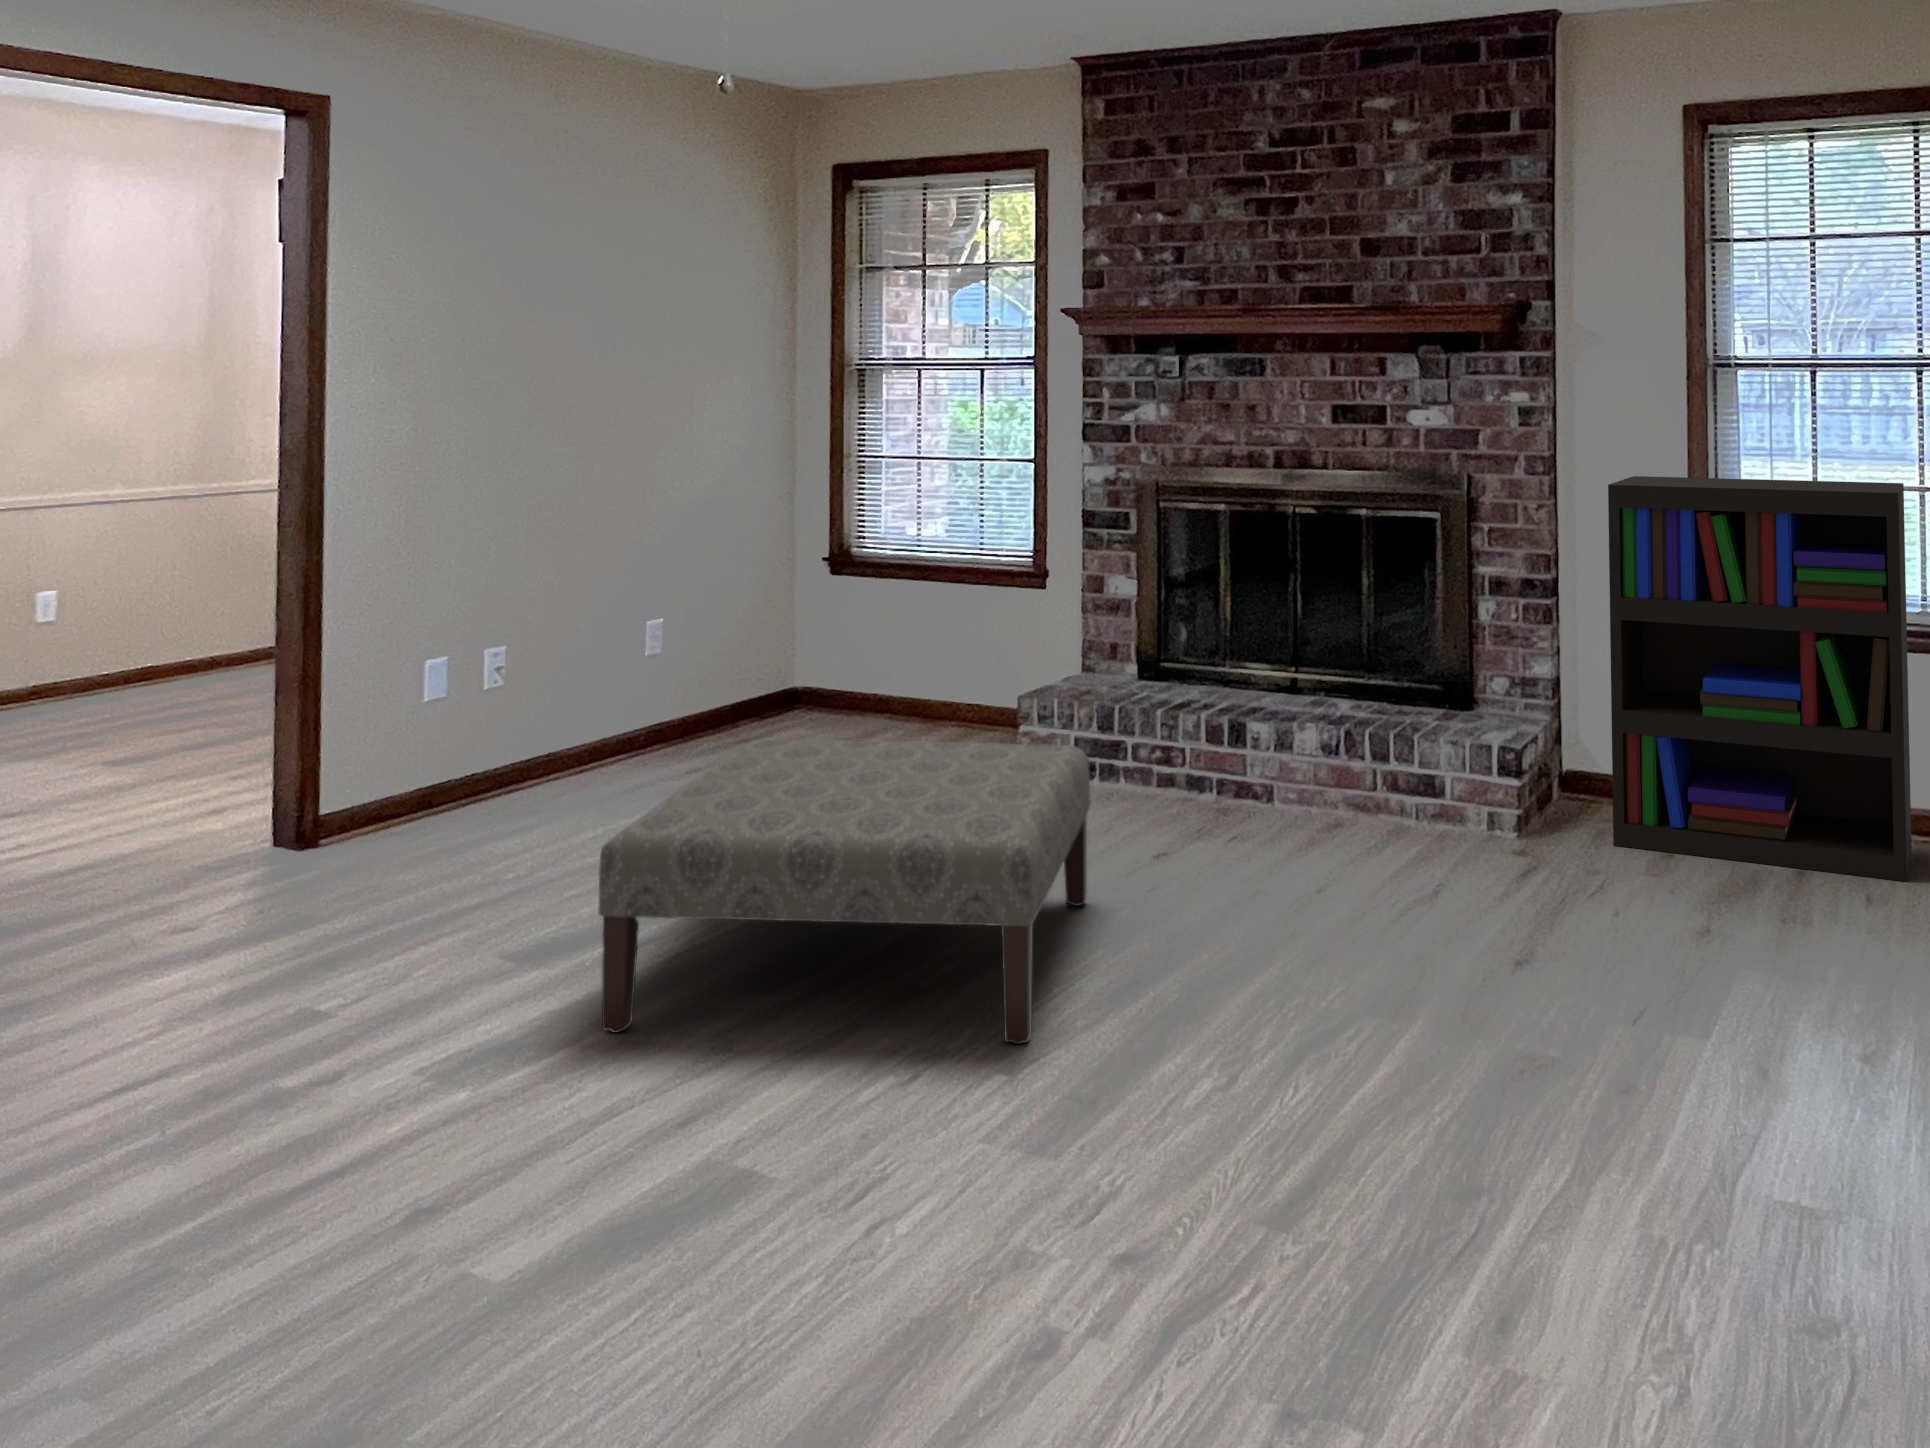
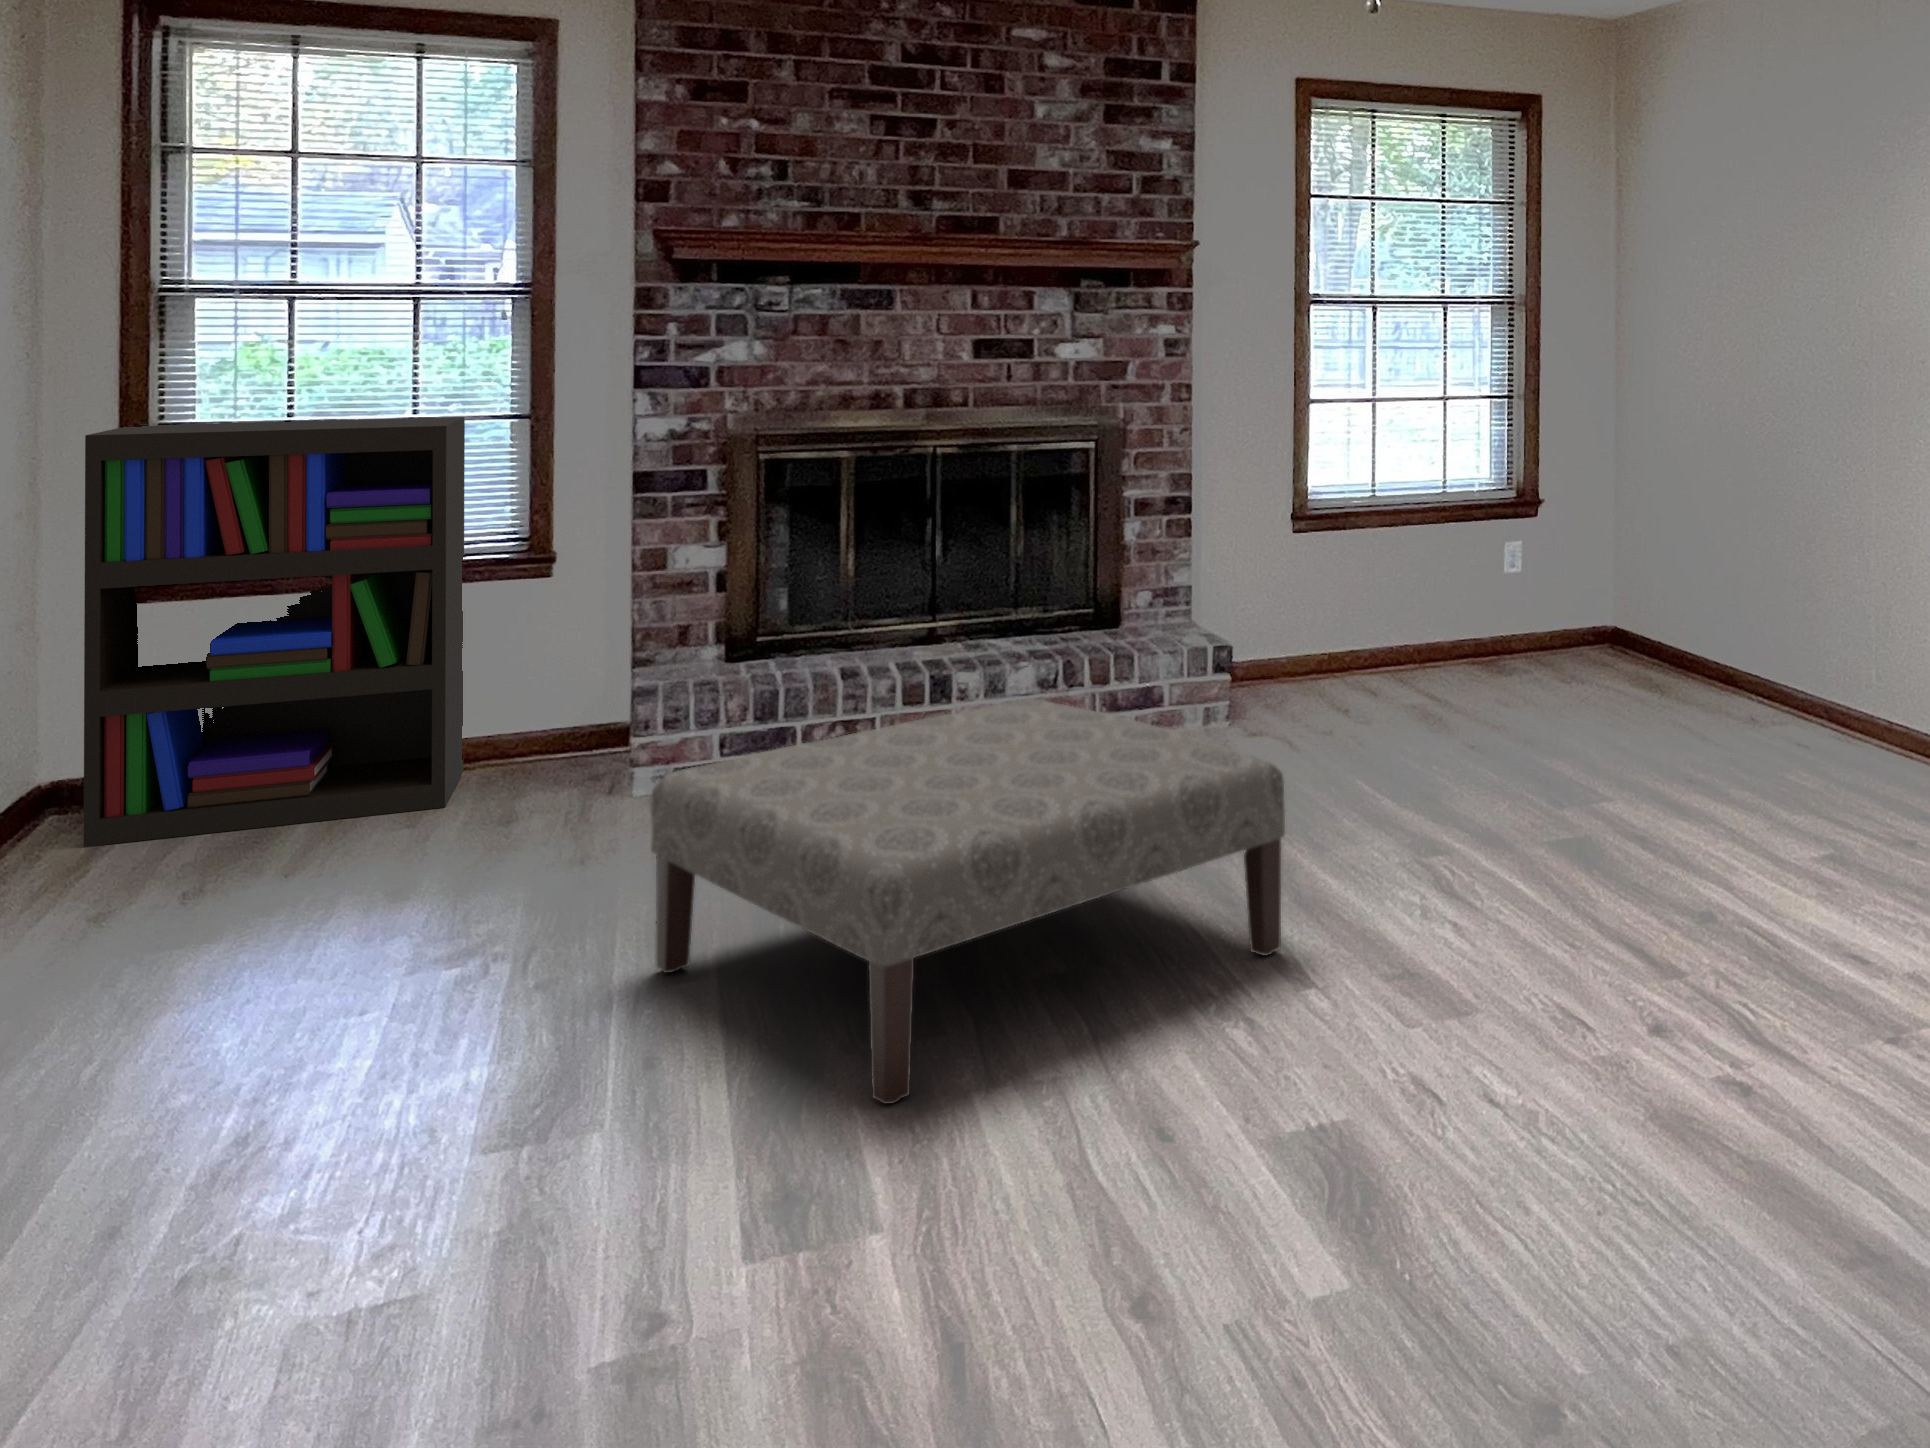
bookshelf: present [1608,476,1911,881] -> present [84,417,465,847]

